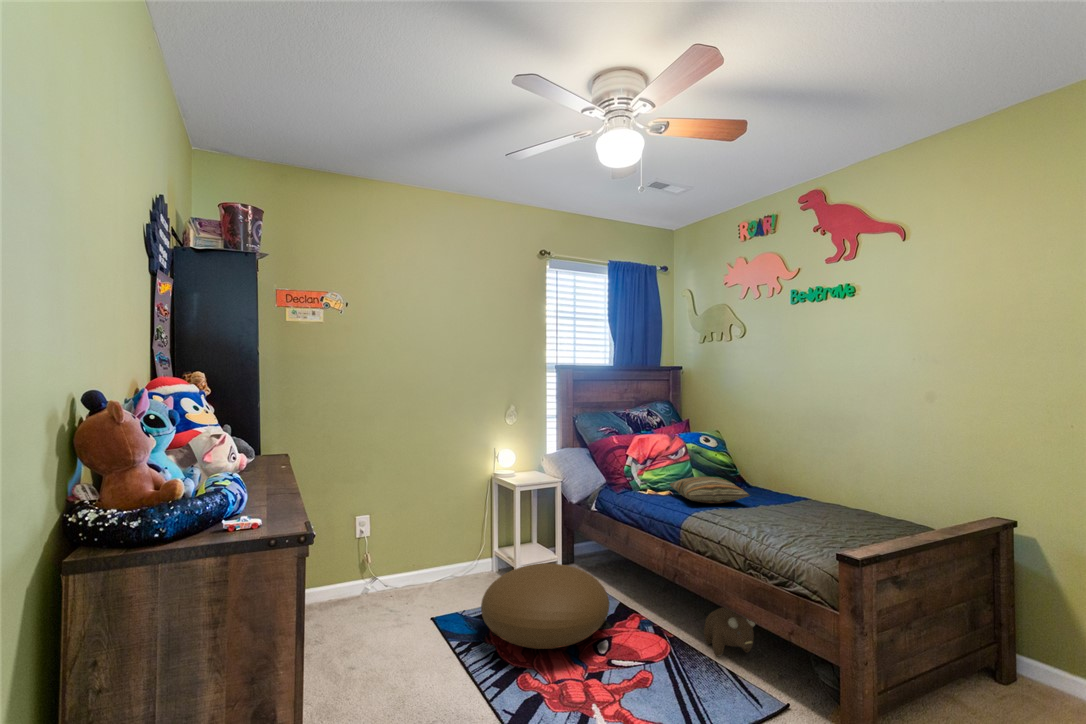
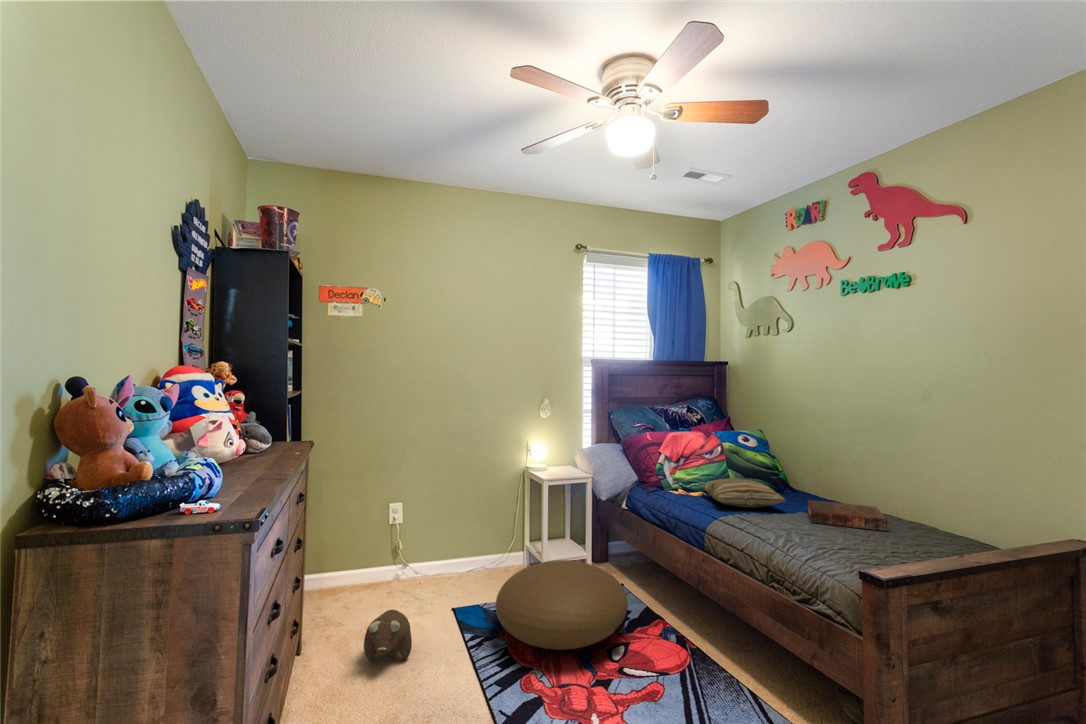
book: none [767,494,839,519] -> present [808,500,888,531]
plush toy: present [704,608,755,656] -> present [364,610,412,661]

